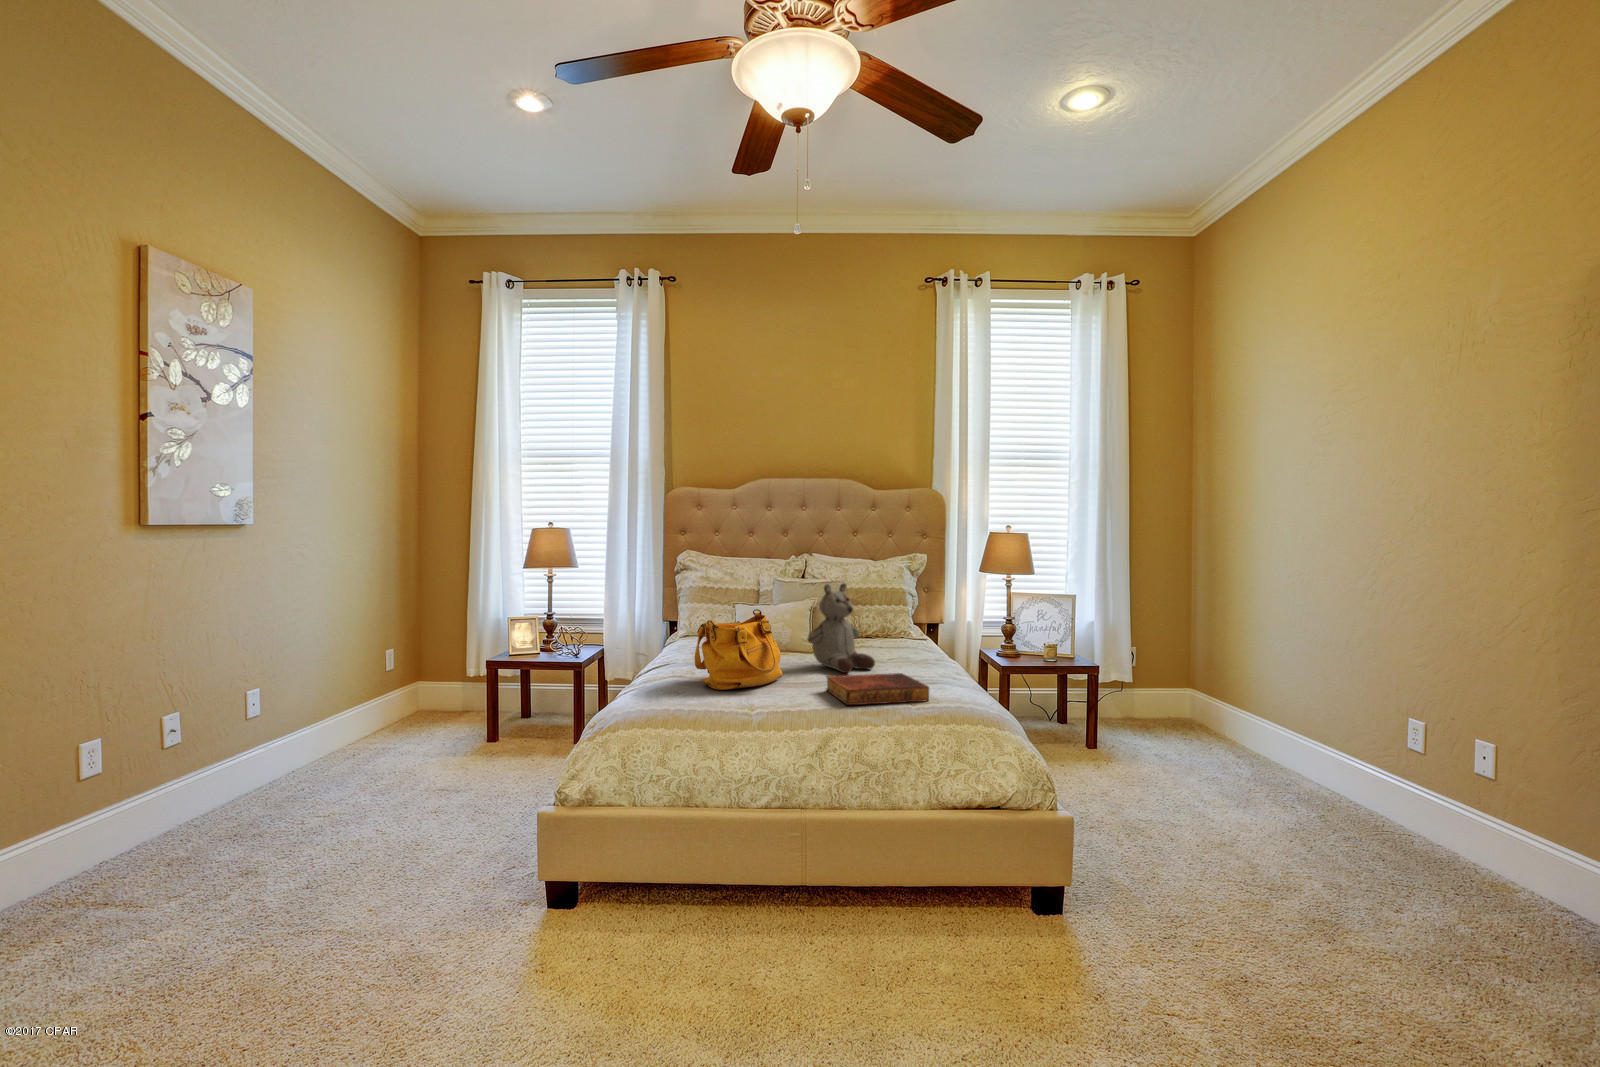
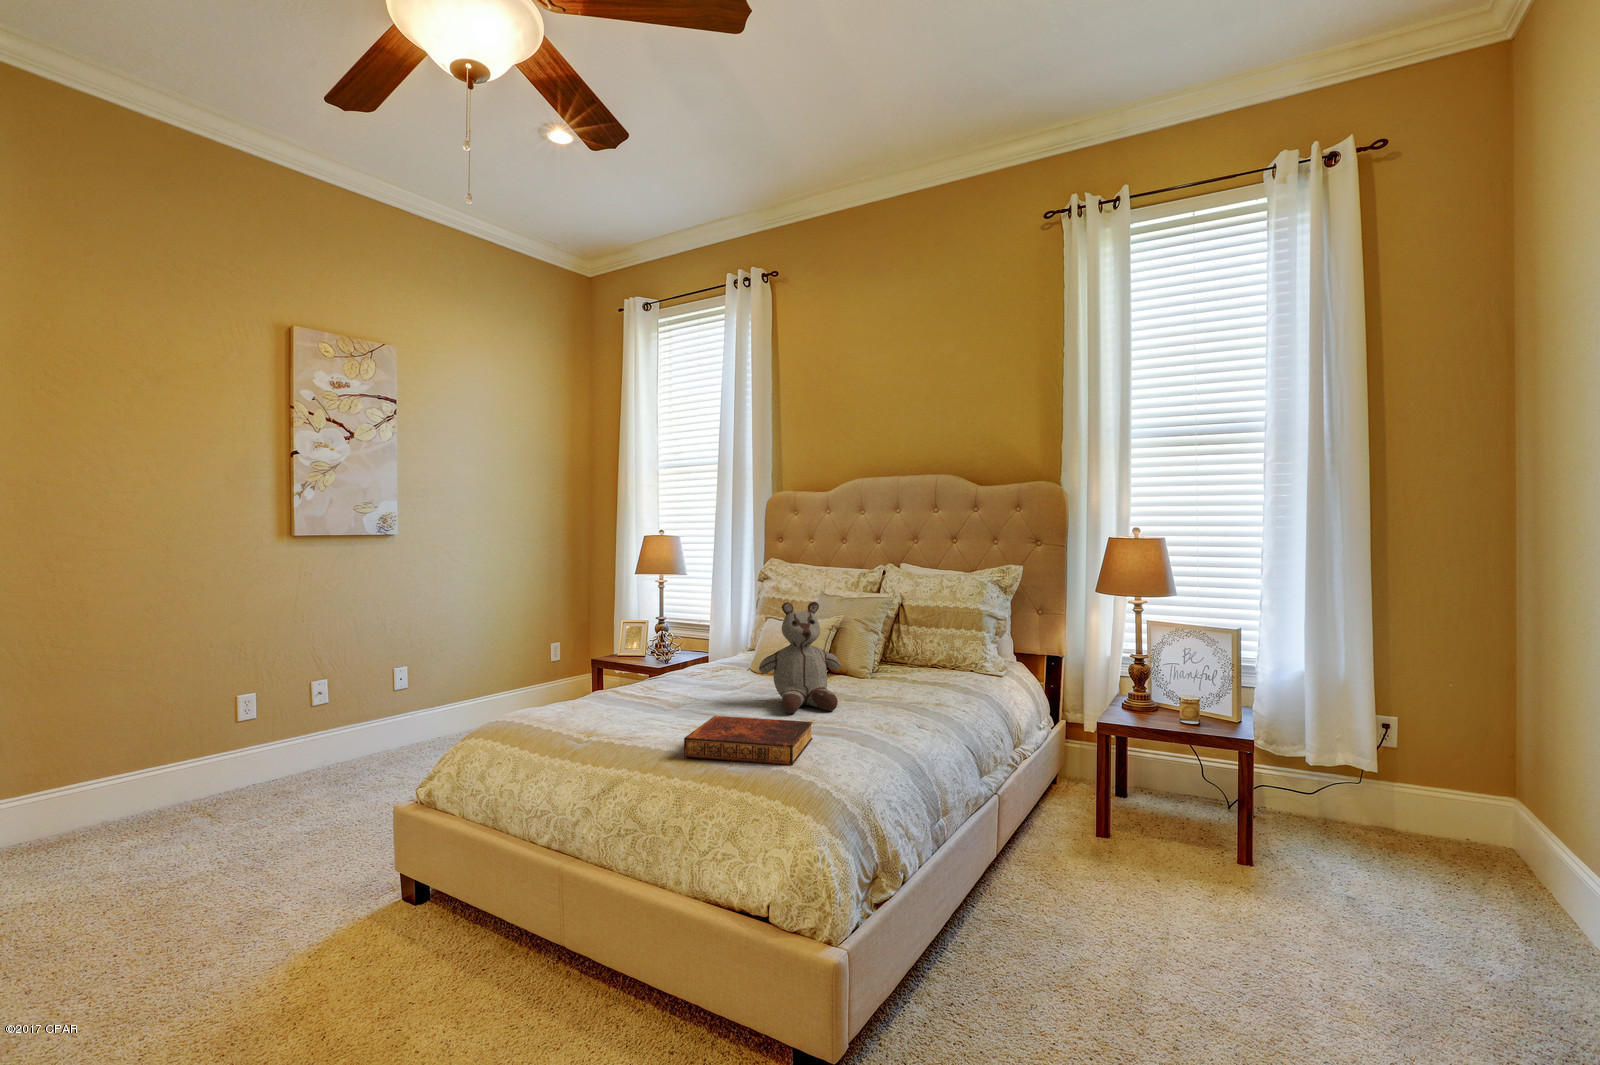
handbag: present [695,609,783,690] -> none [606,629,712,719]

